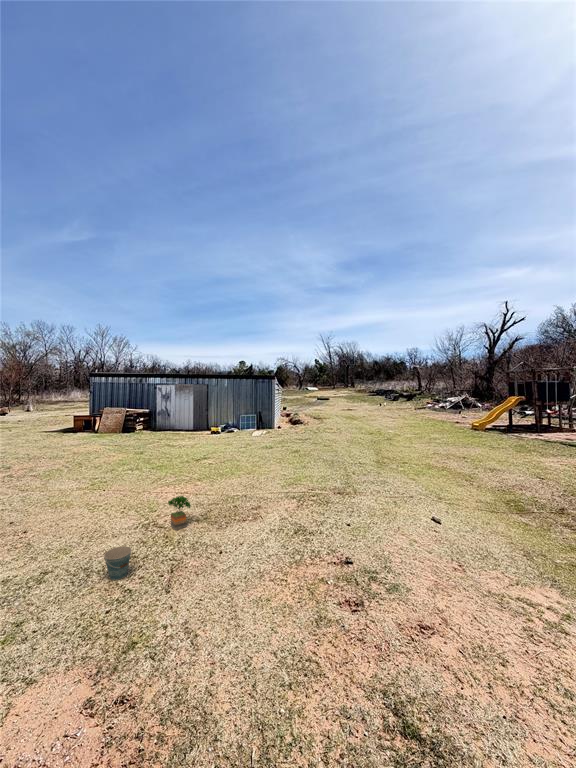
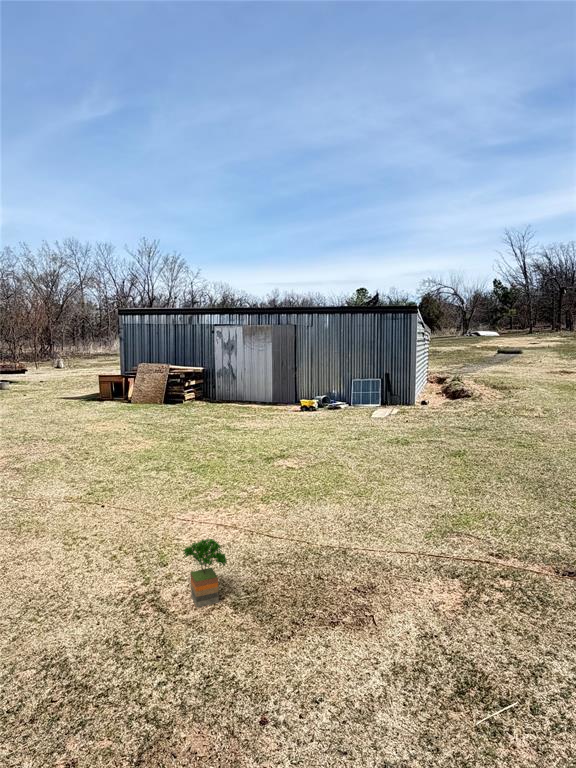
bucket: present [104,546,132,580] -> none [32,645,90,716]

